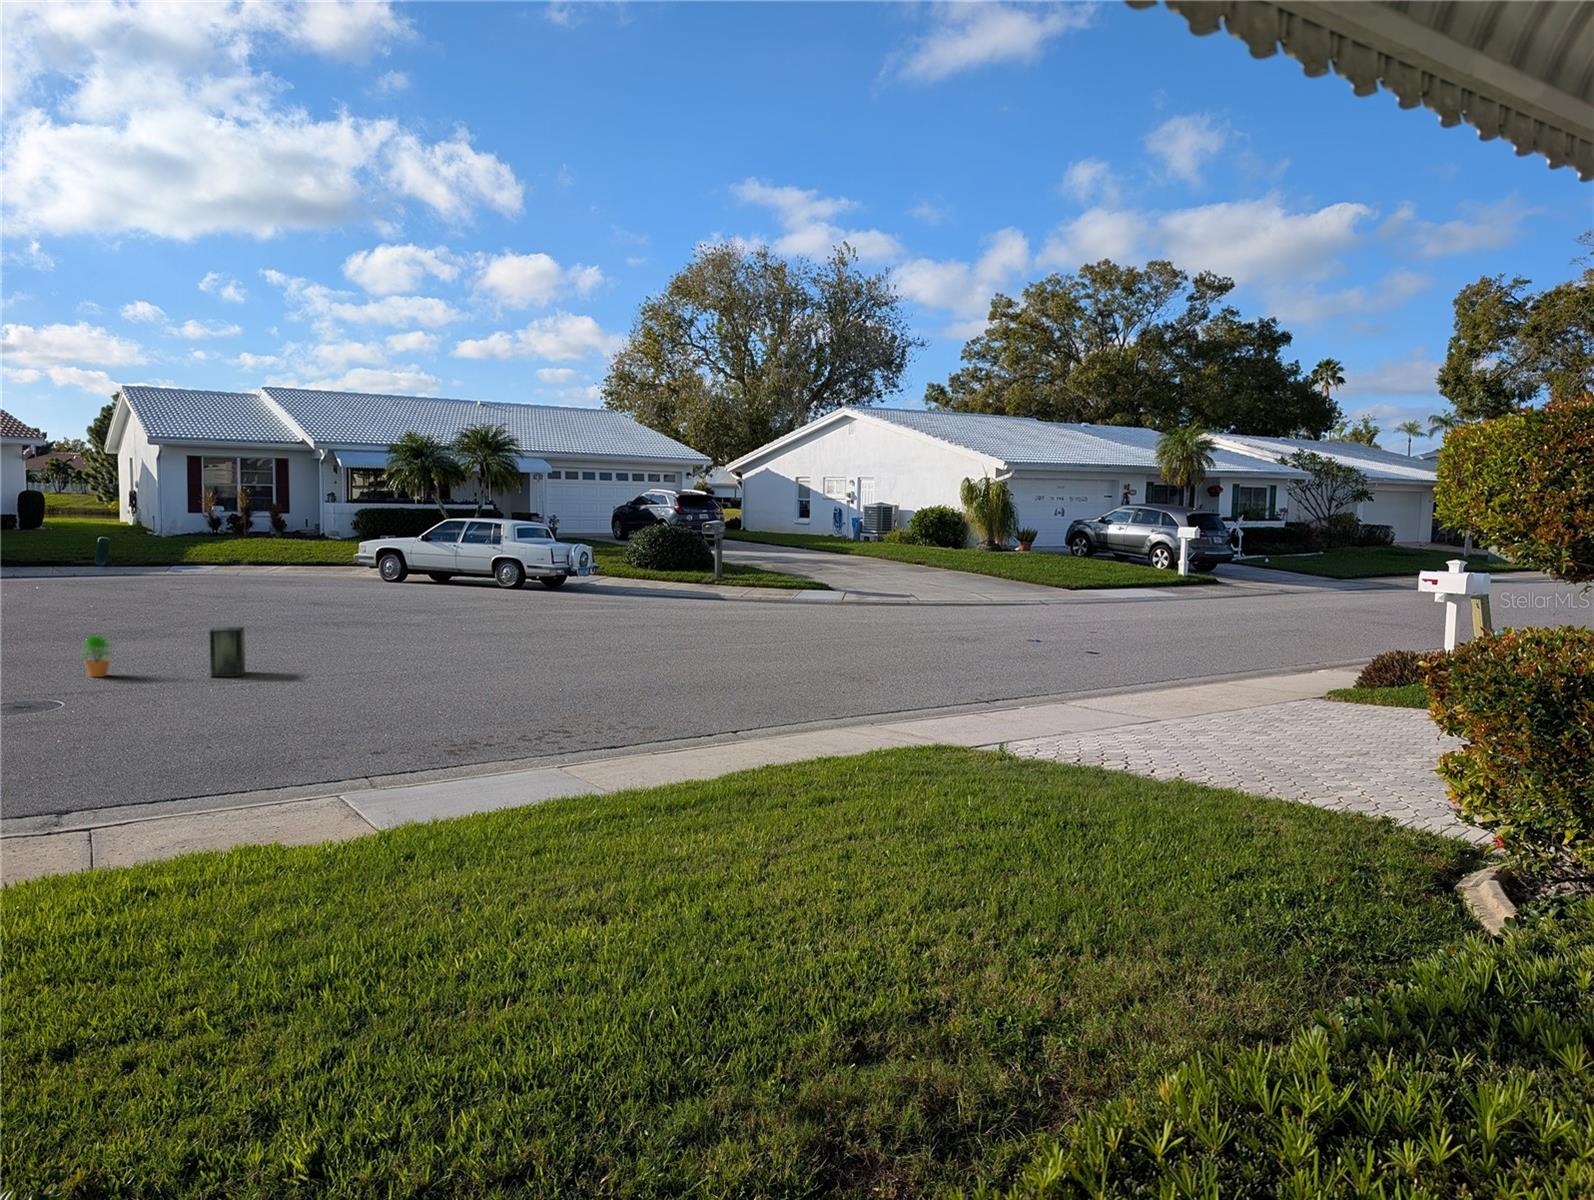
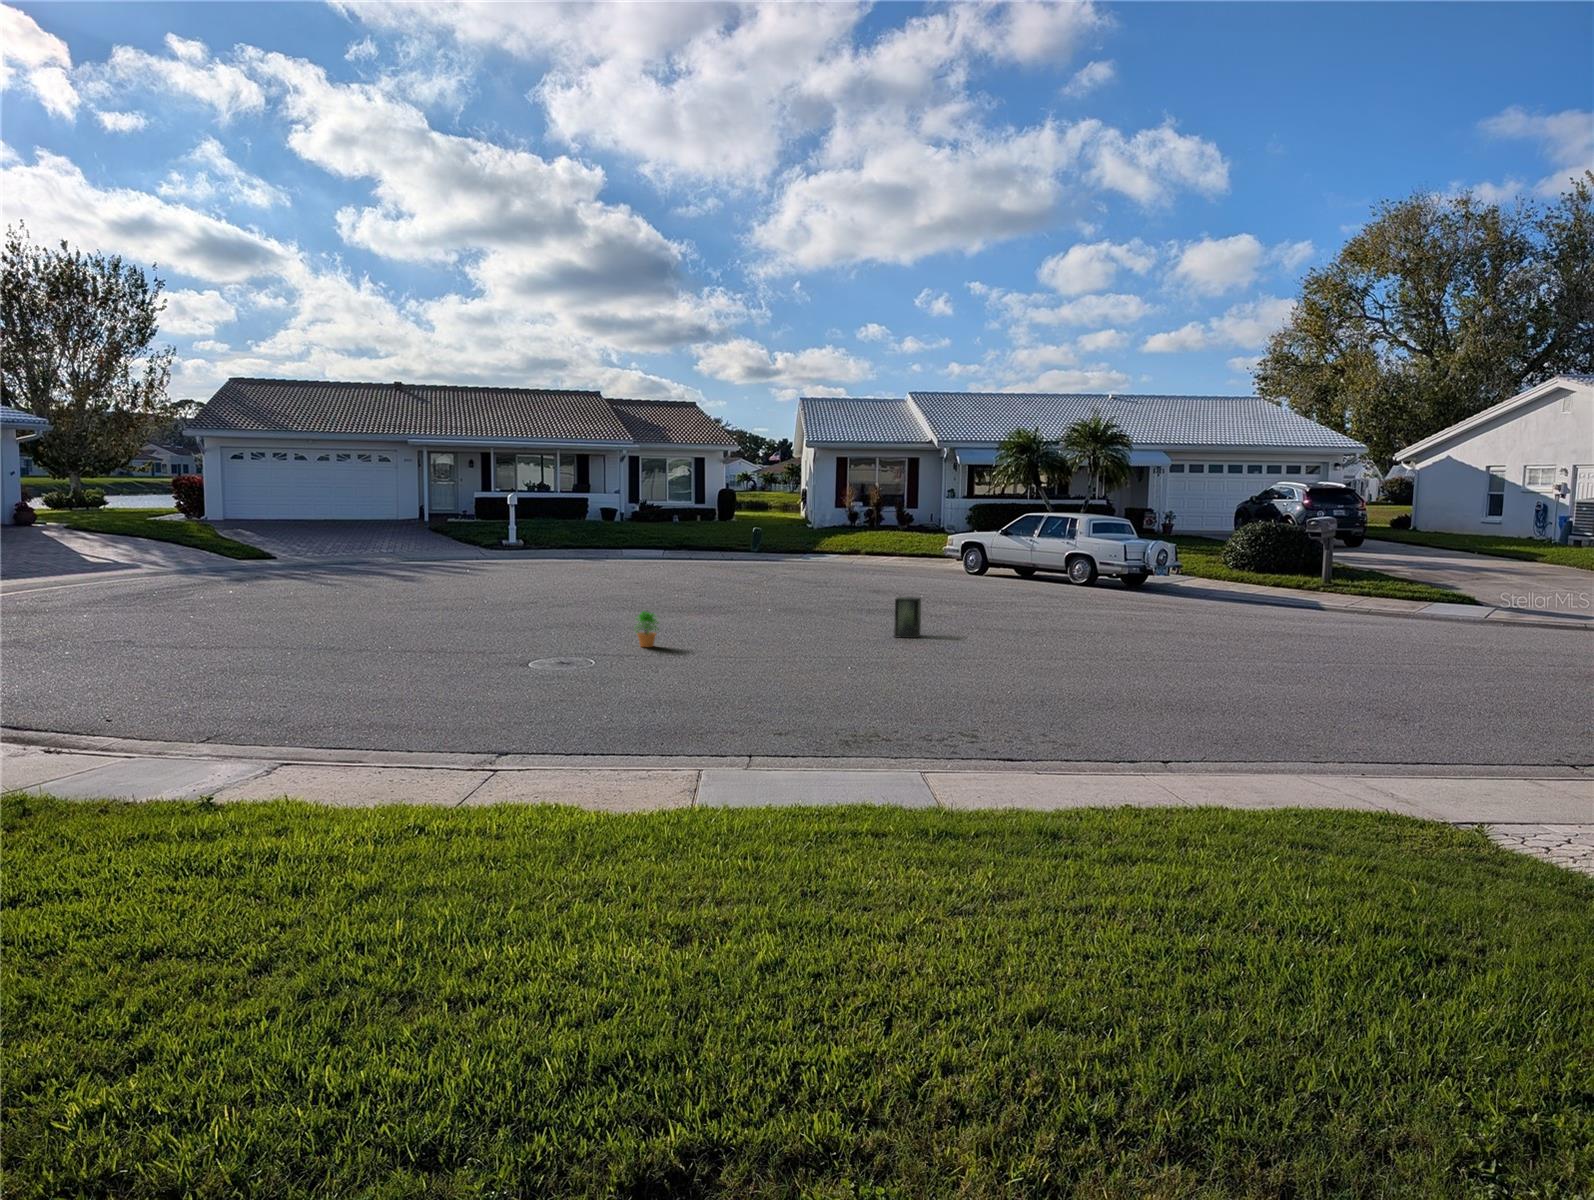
storage box: present [209,627,245,677] -> present [894,597,921,638]

